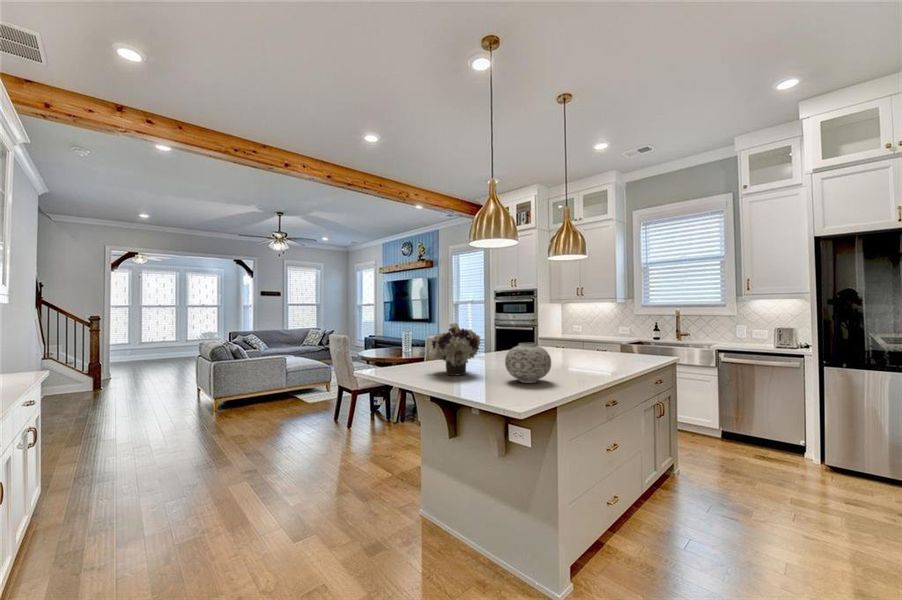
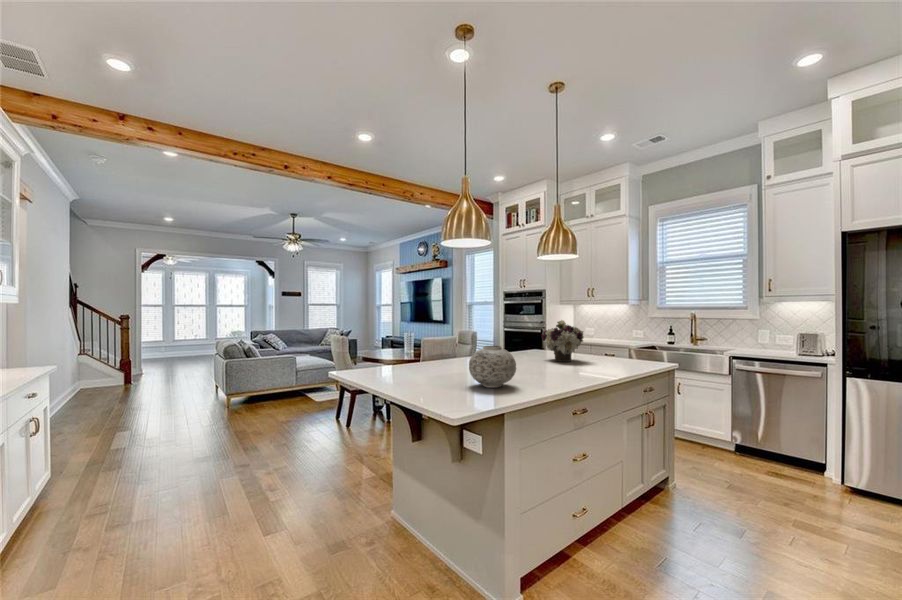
flower arrangement: present [432,323,480,376] -> present [542,320,584,362]

